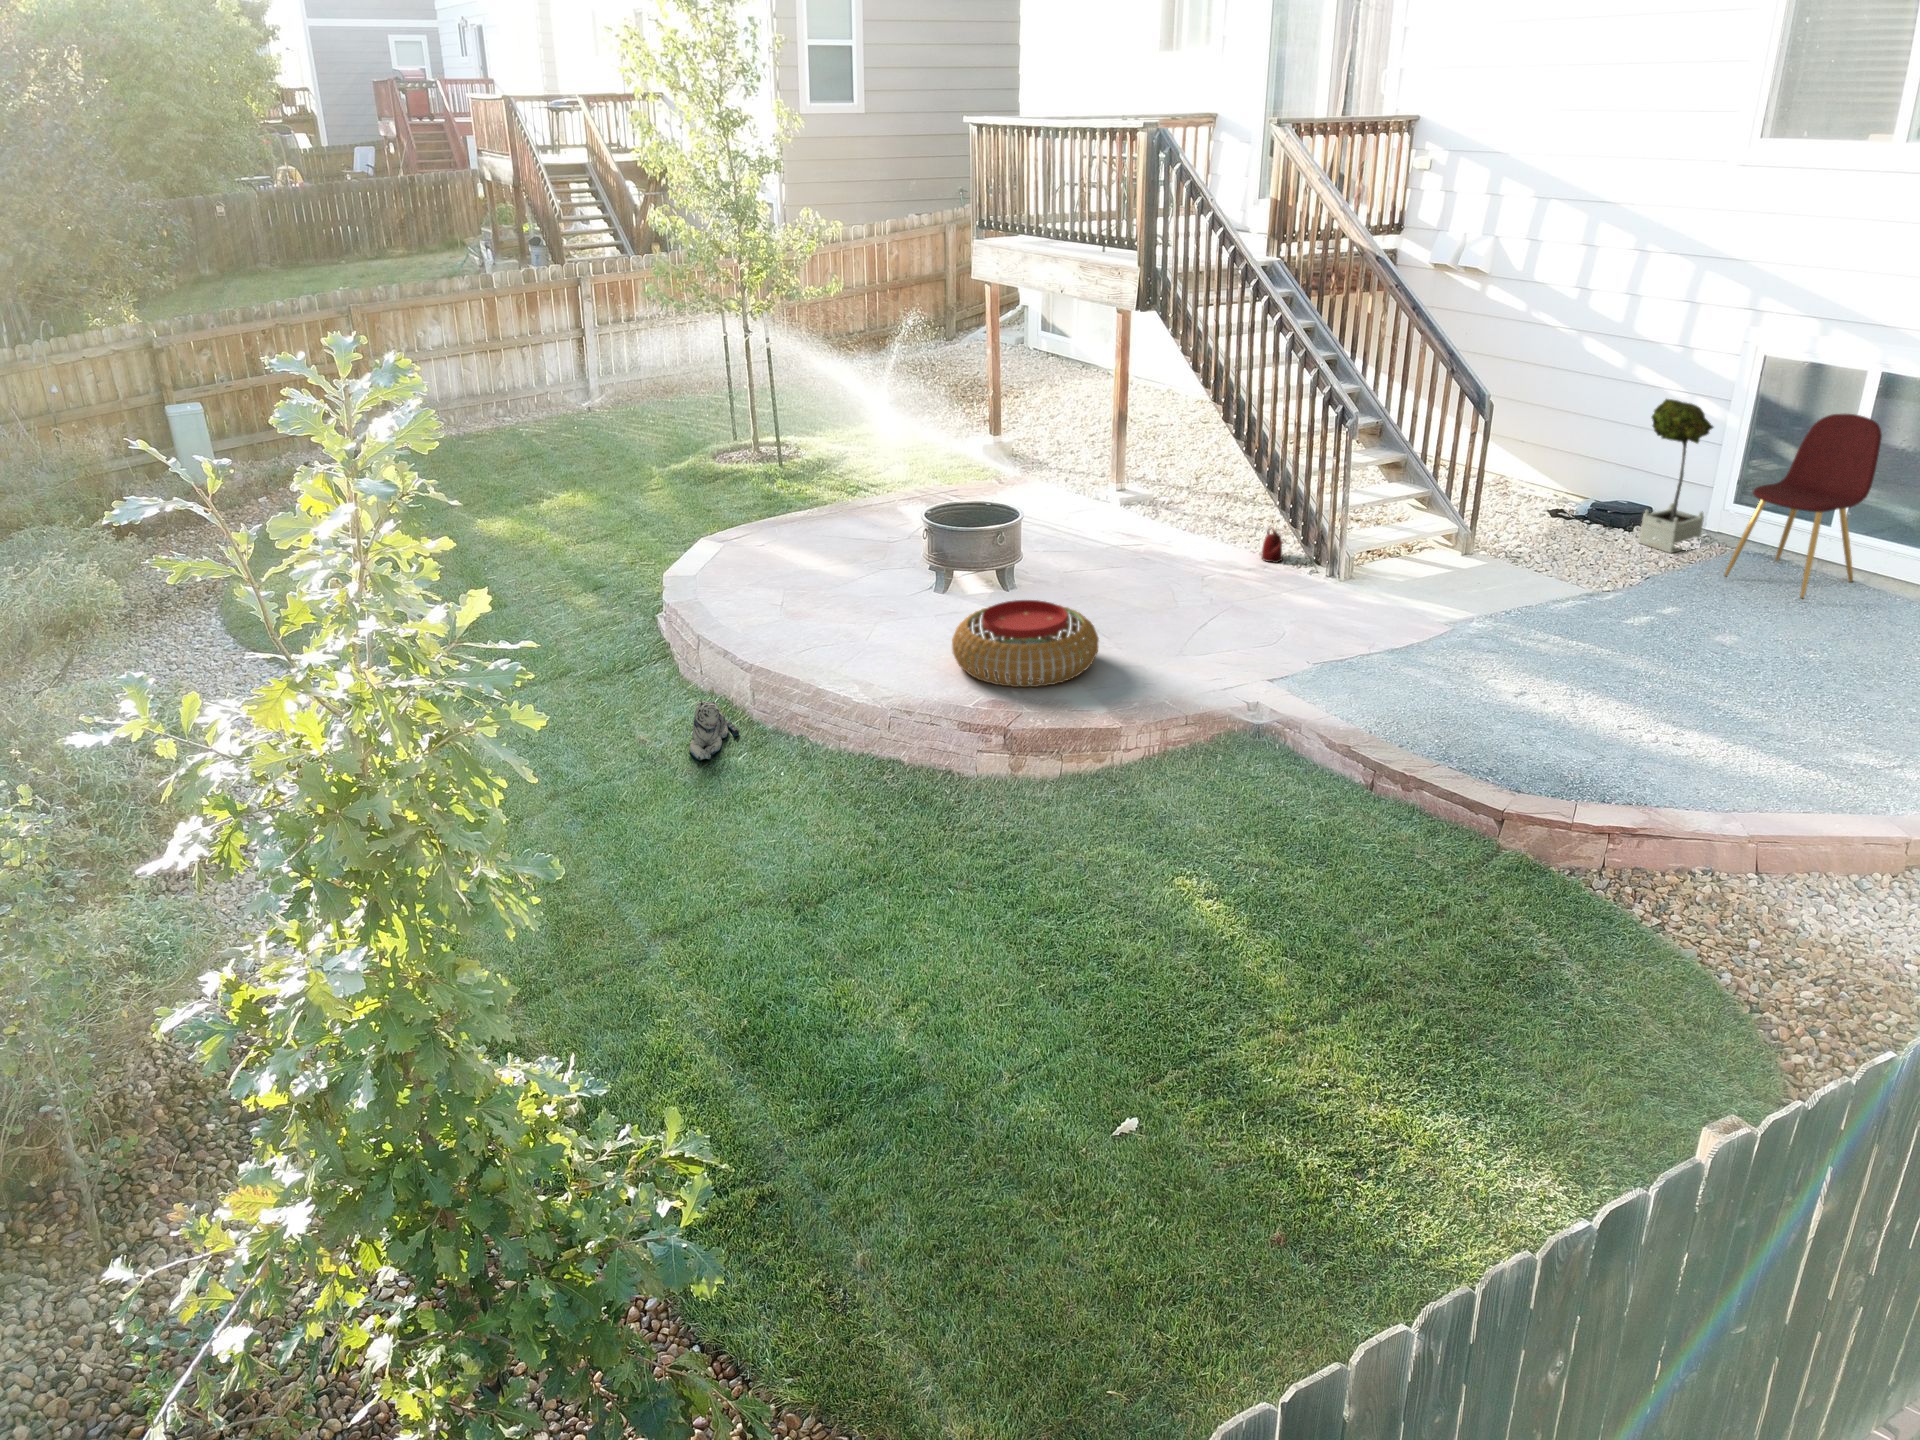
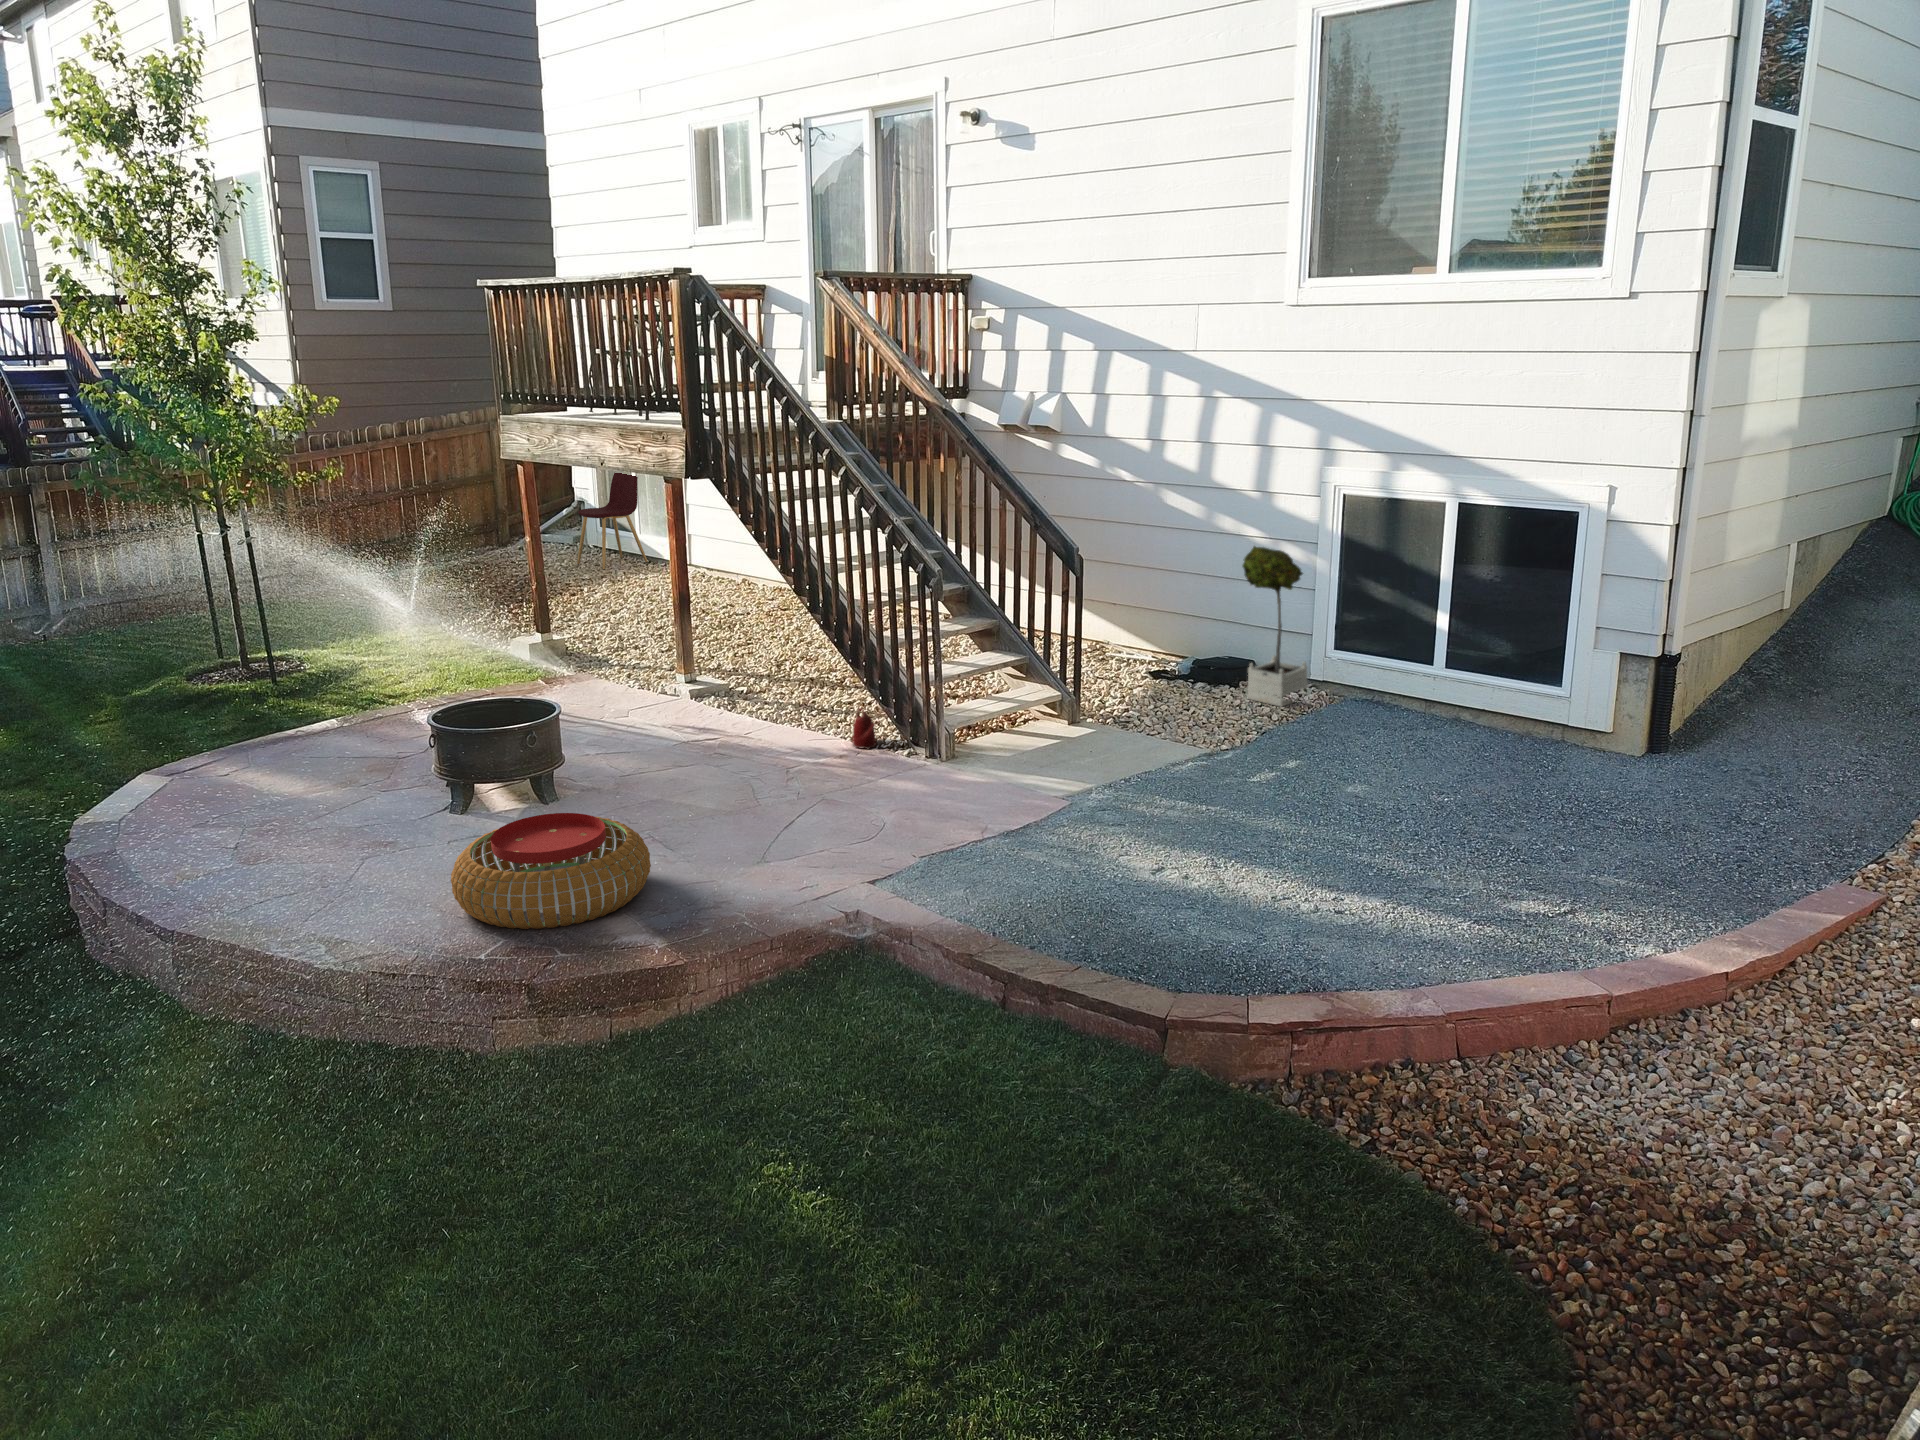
chair: present [1724,414,1882,599] -> present [577,473,648,570]
plush toy: present [689,702,739,761] -> none [46,998,132,1089]

